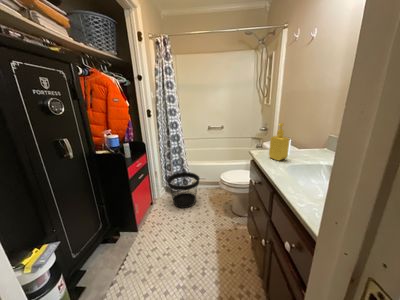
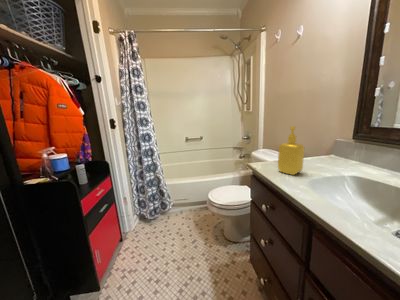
wastebasket: present [167,172,200,208] -> none [140,194,181,242]

